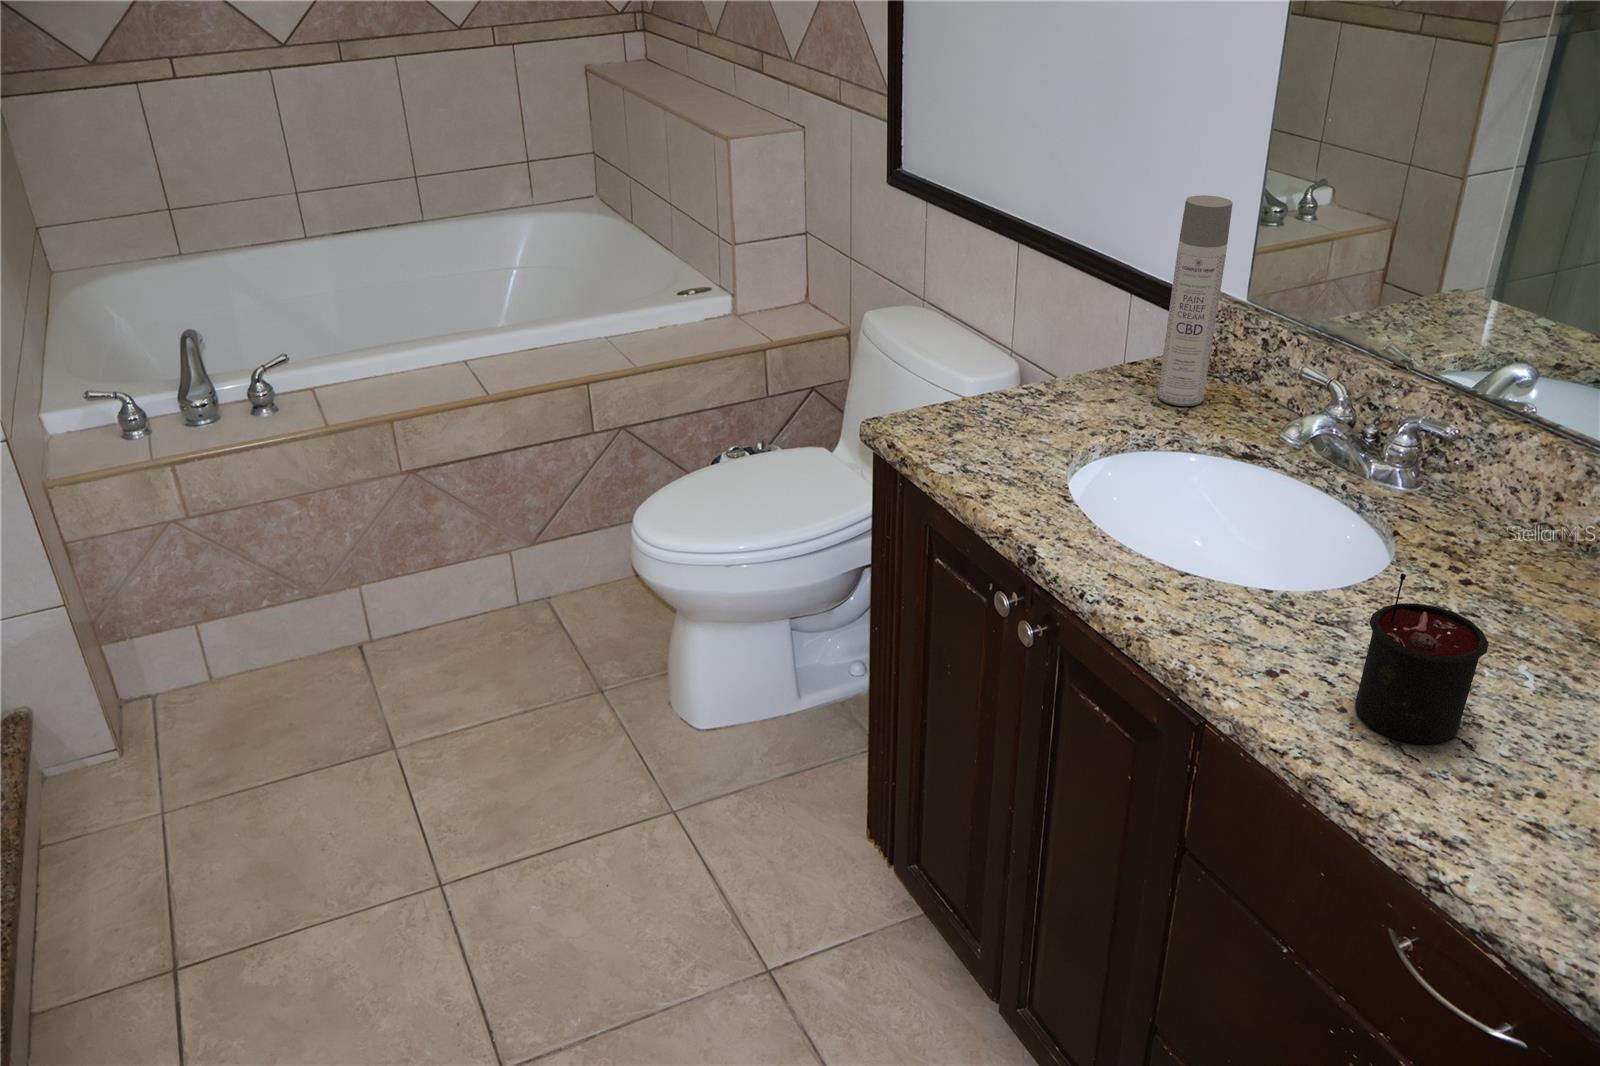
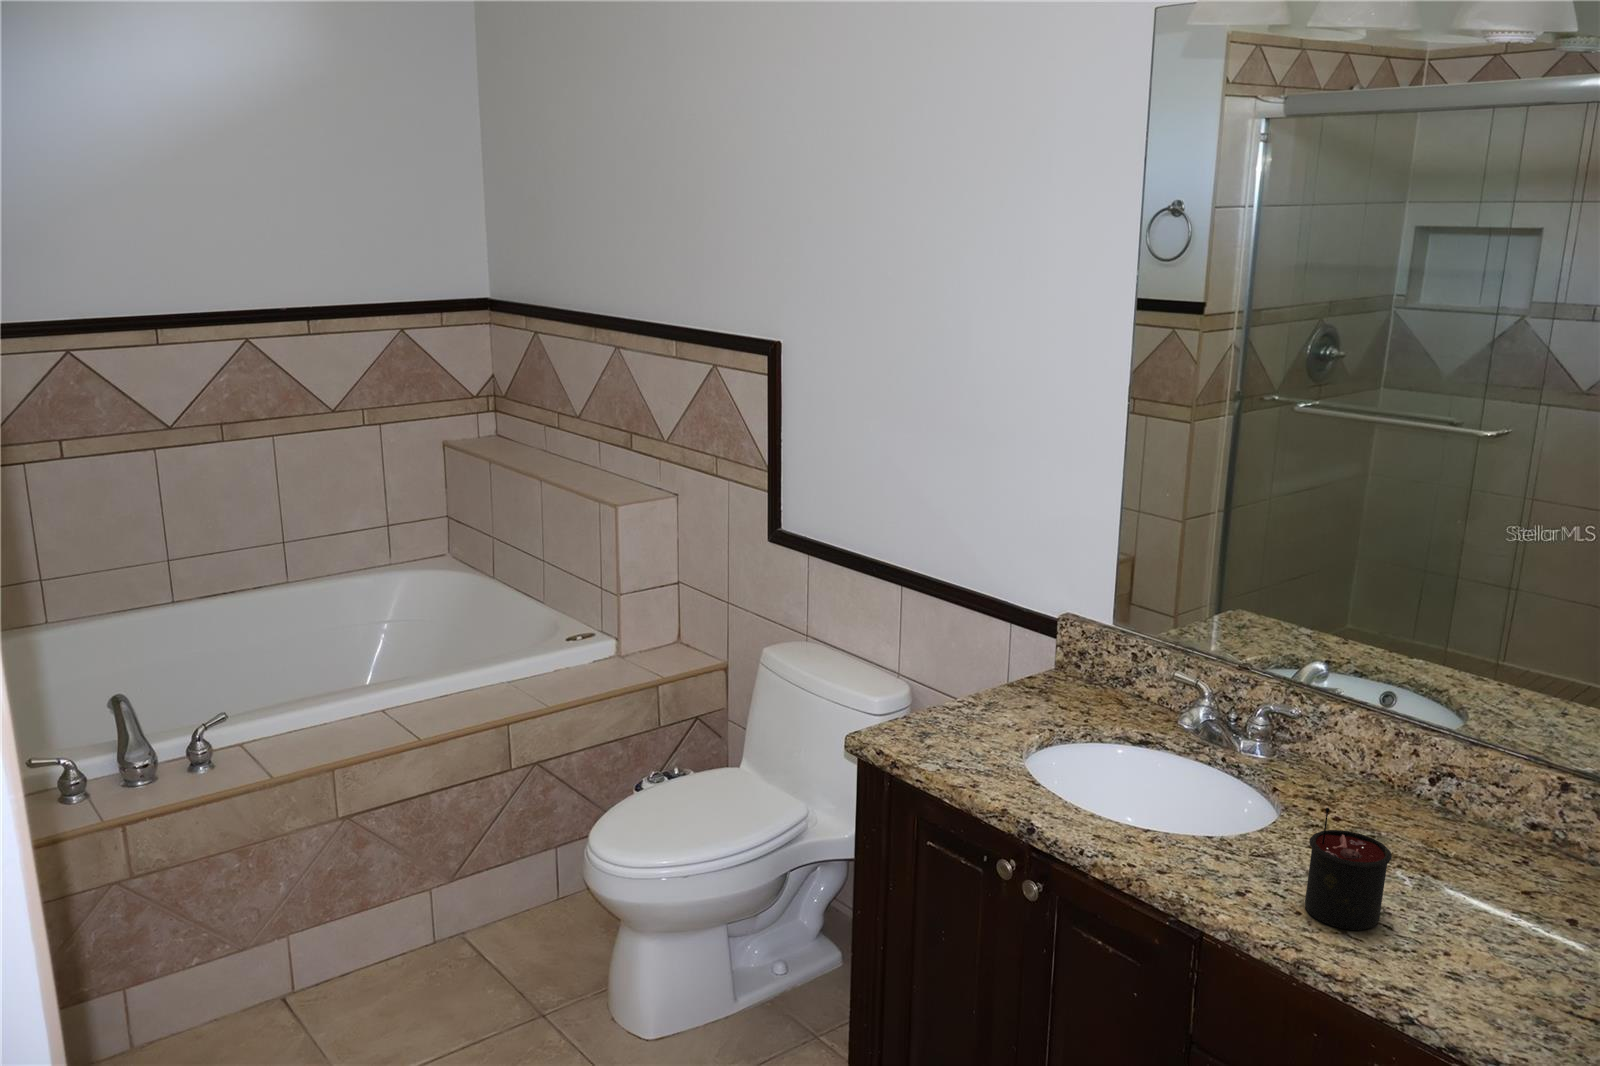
spray bottle: present [1158,195,1233,406] -> none [1060,550,1107,708]

